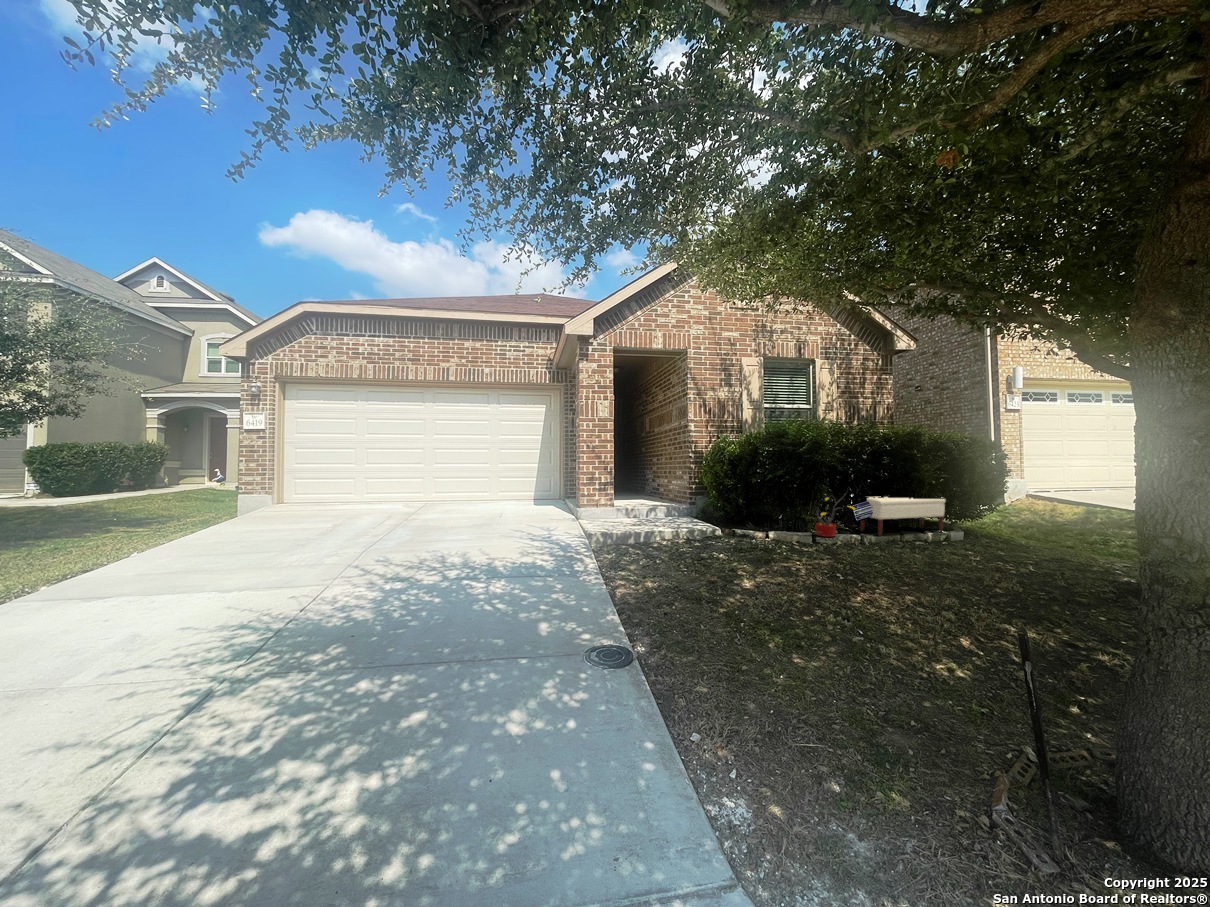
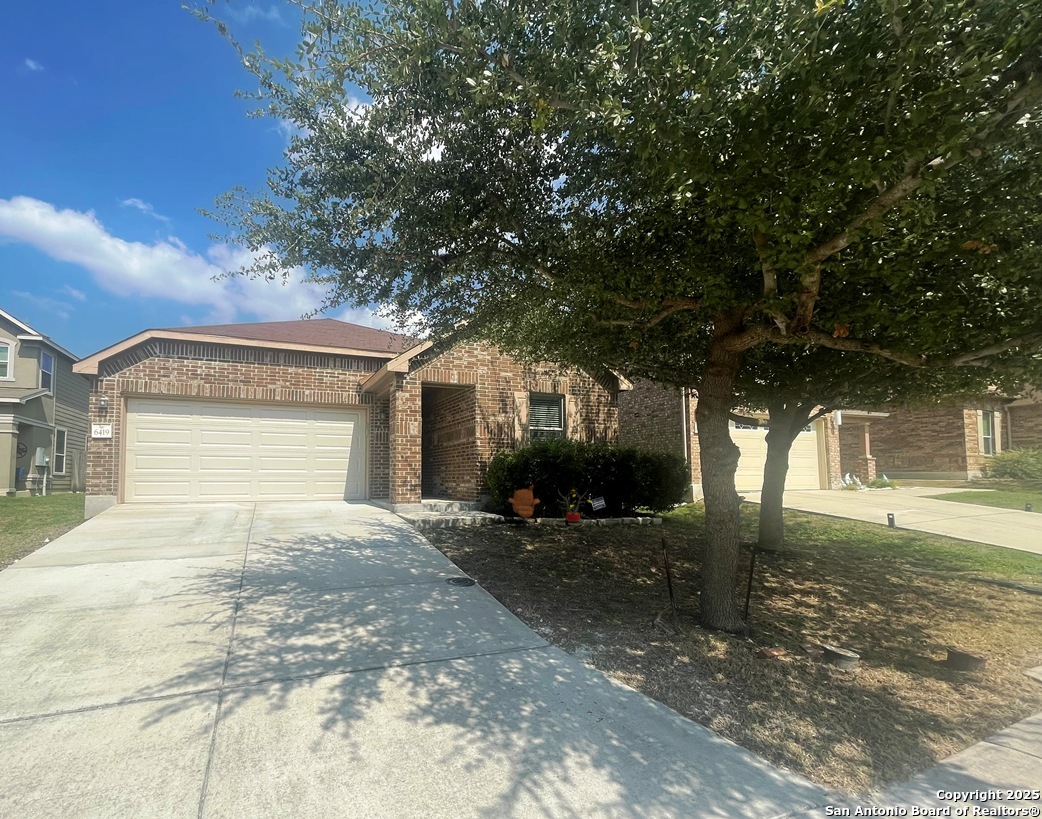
lounge chair: none [729,480,775,545] -> present [508,485,540,527]
bench: present [860,496,946,536] -> none [595,492,650,521]

